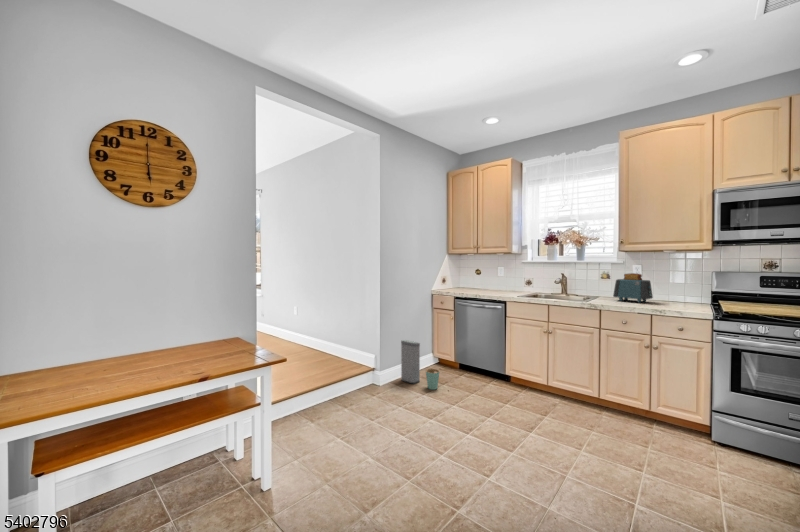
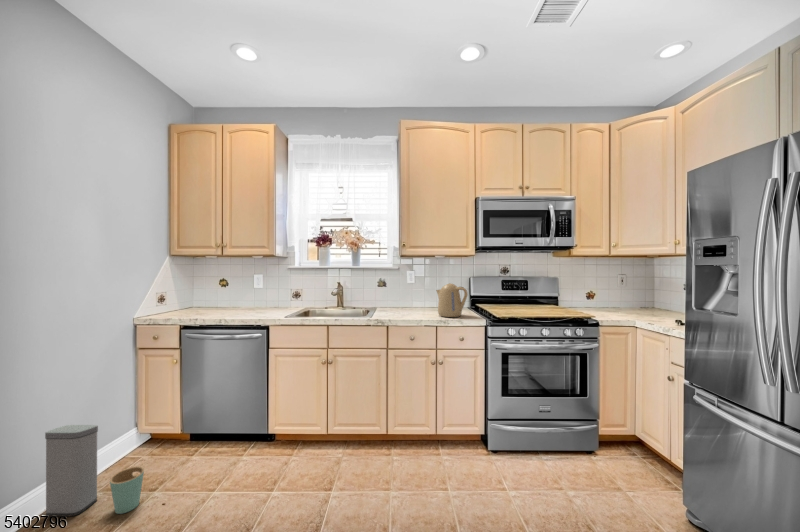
toaster: present [613,273,653,302] -> none [393,281,427,312]
kettle: none [657,277,692,309] -> present [436,283,468,317]

